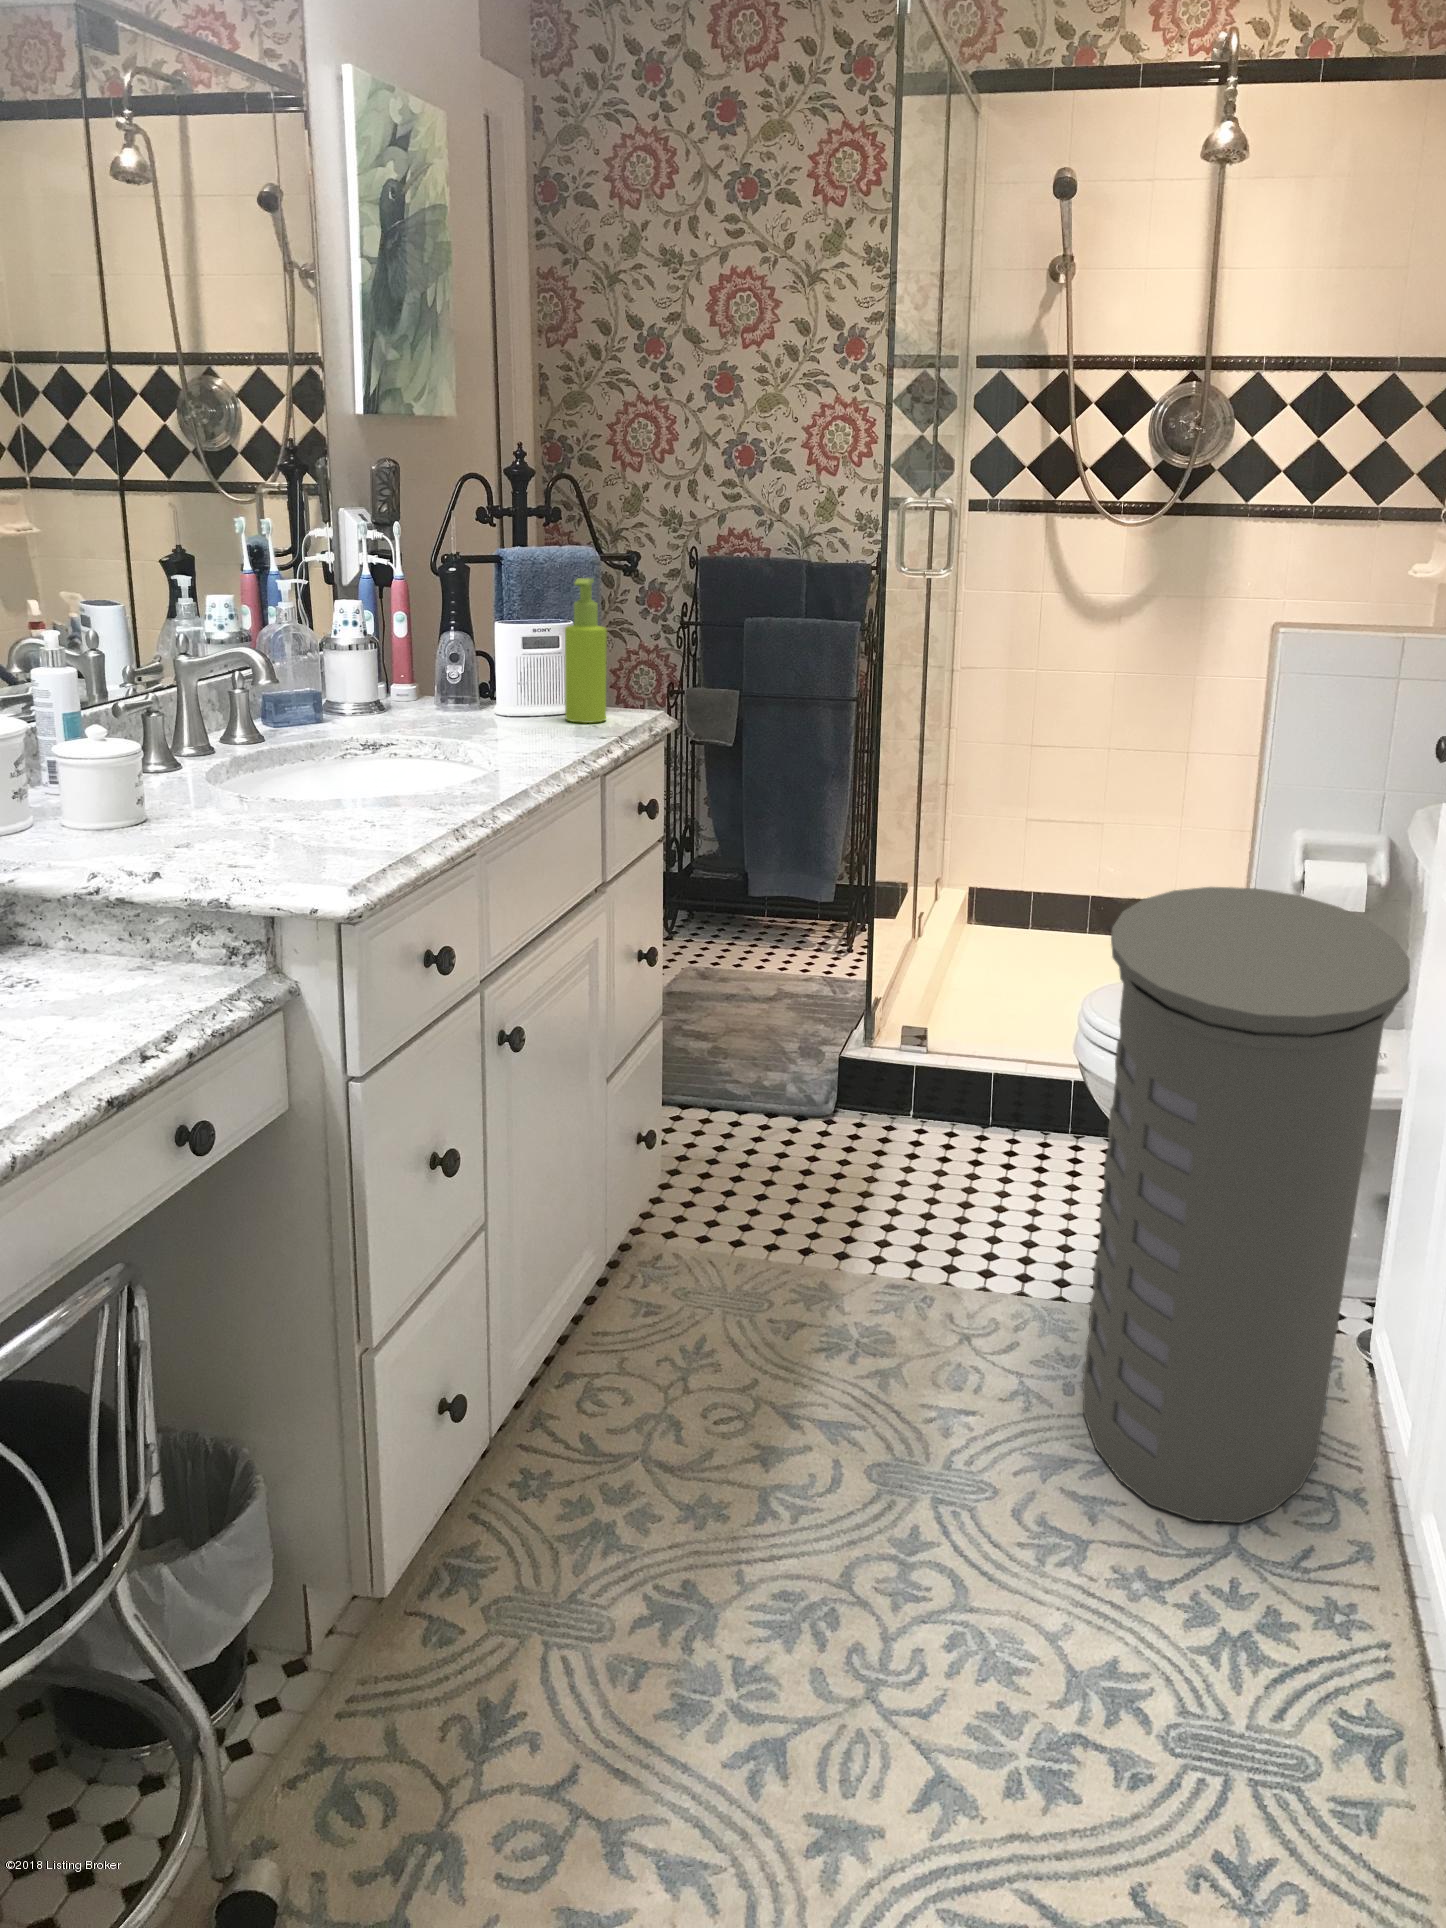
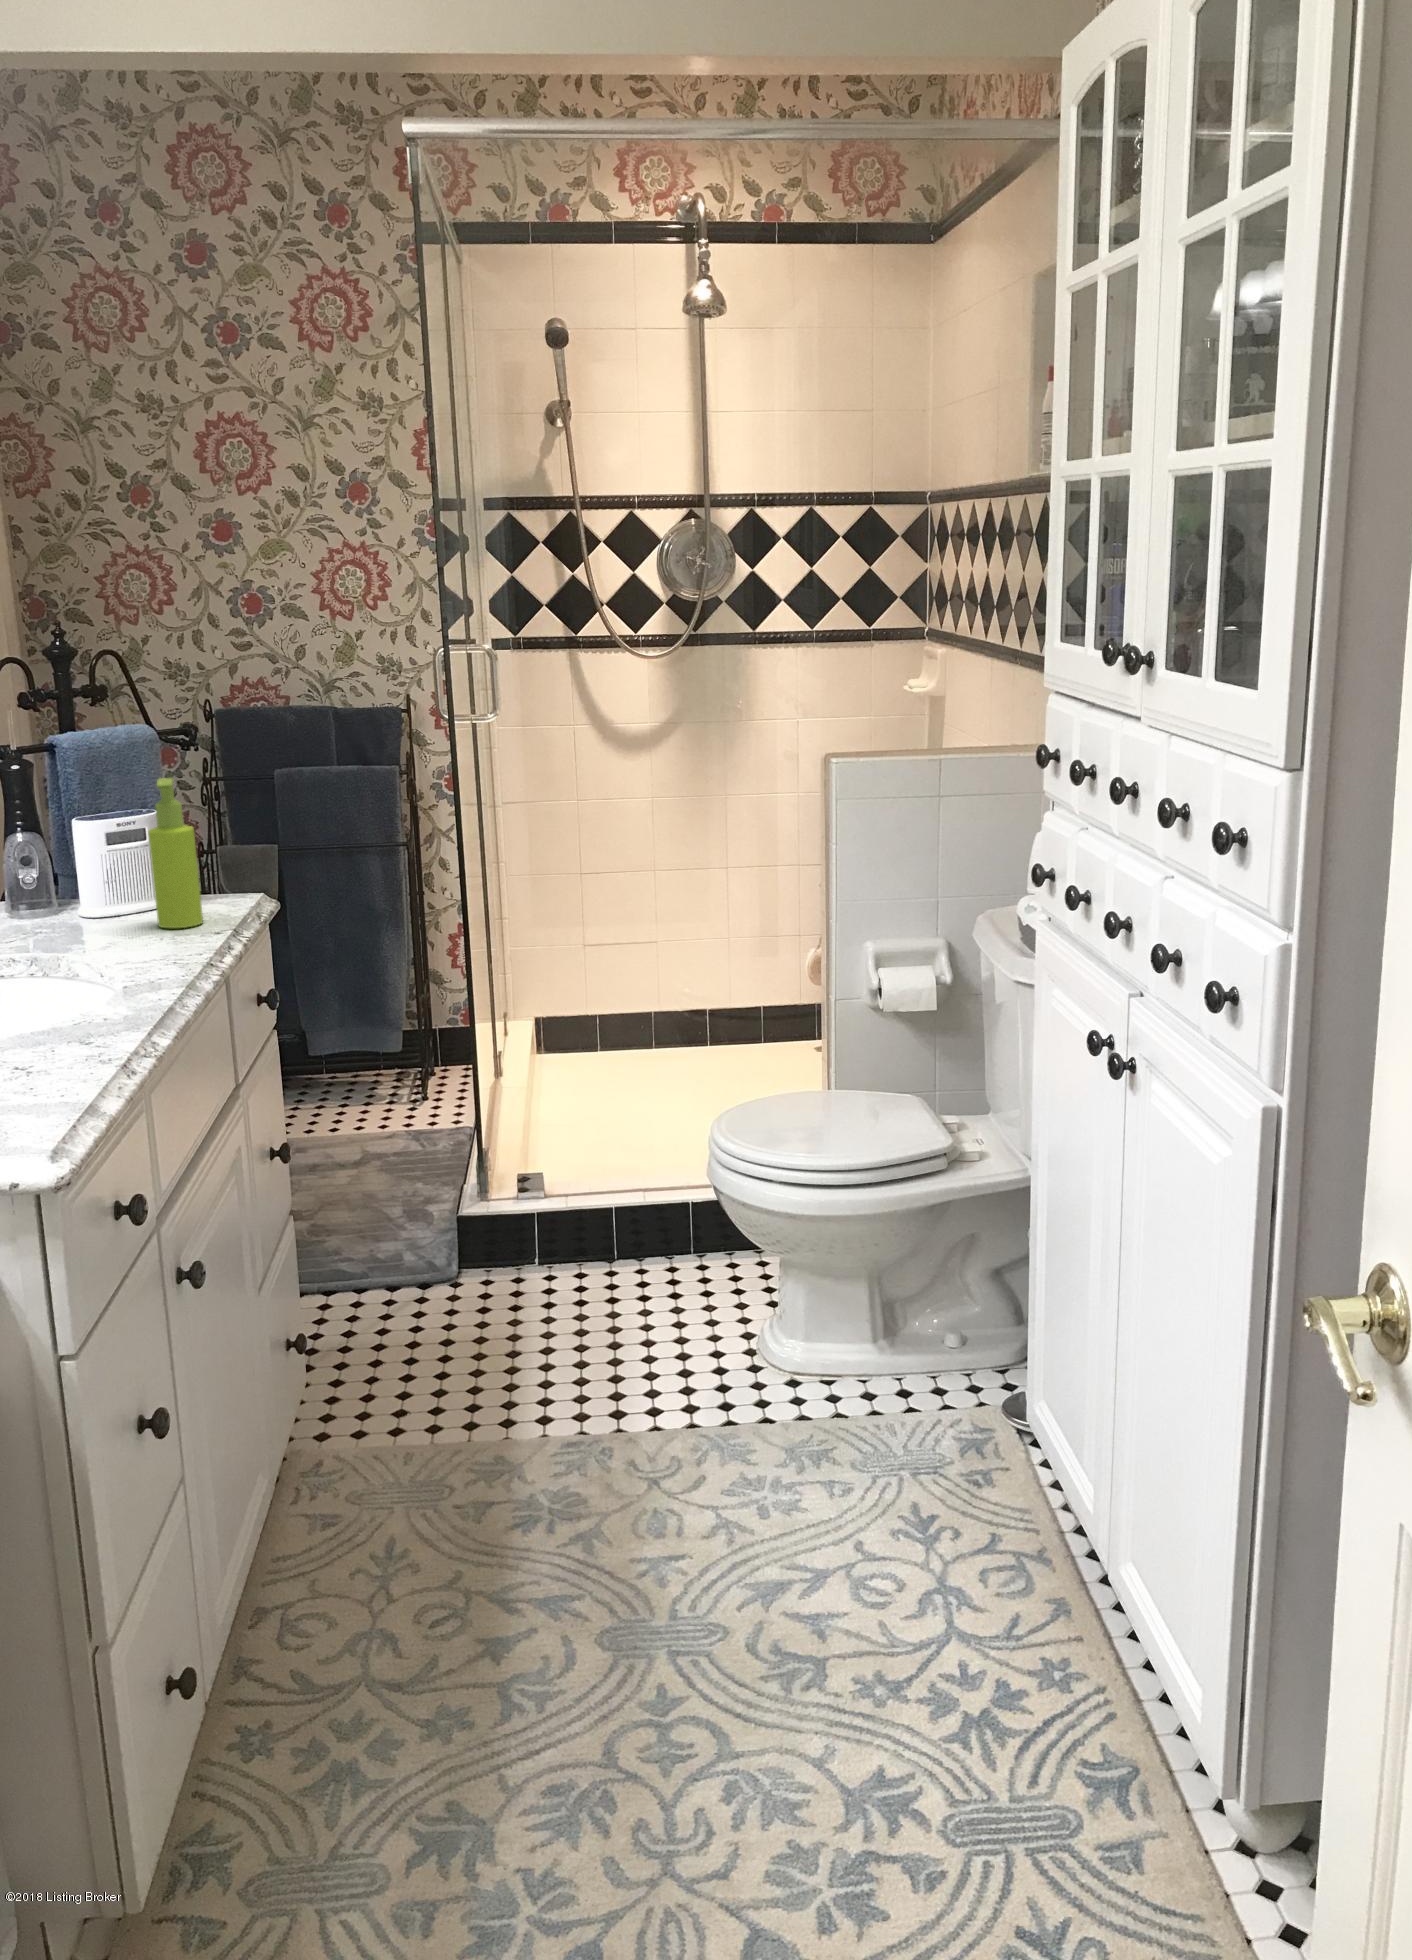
laundry hamper: present [1083,887,1410,1523] -> none [753,1007,1025,1615]

